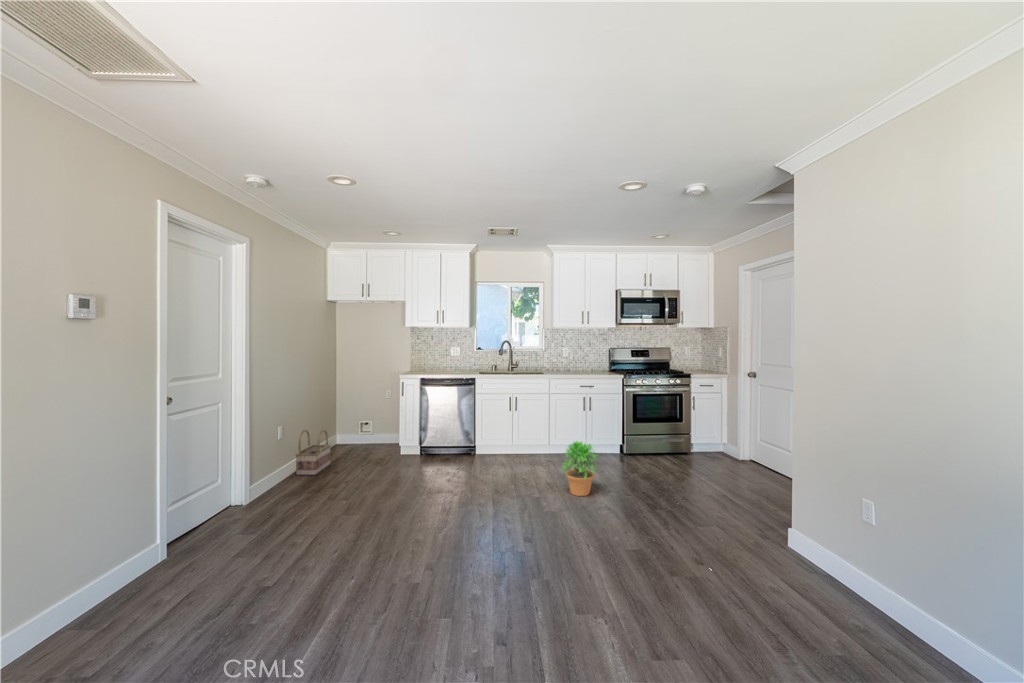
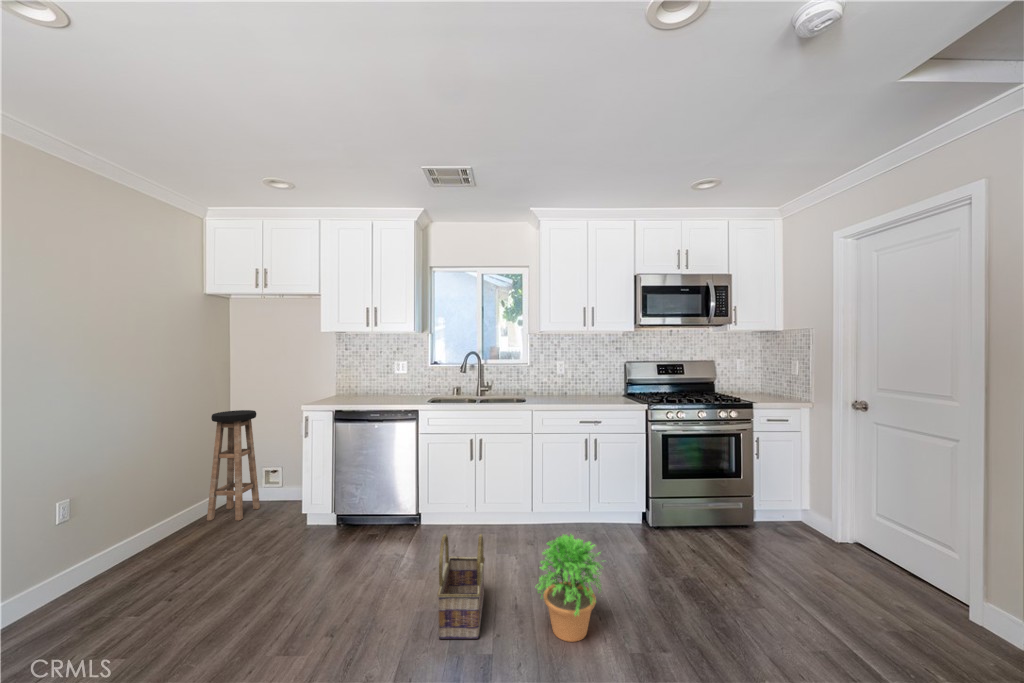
bar stool: none [330,380,361,453] -> present [207,410,260,521]
basket: present [296,430,331,476] -> present [437,534,485,639]

